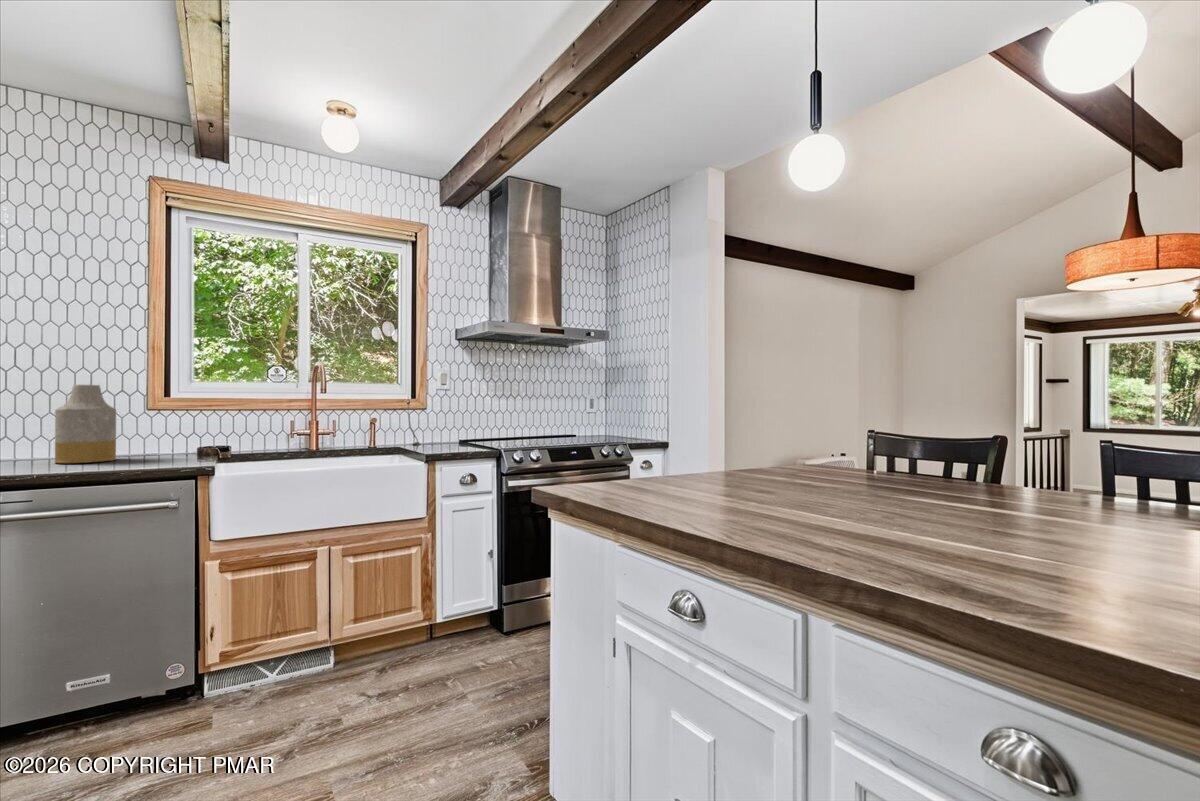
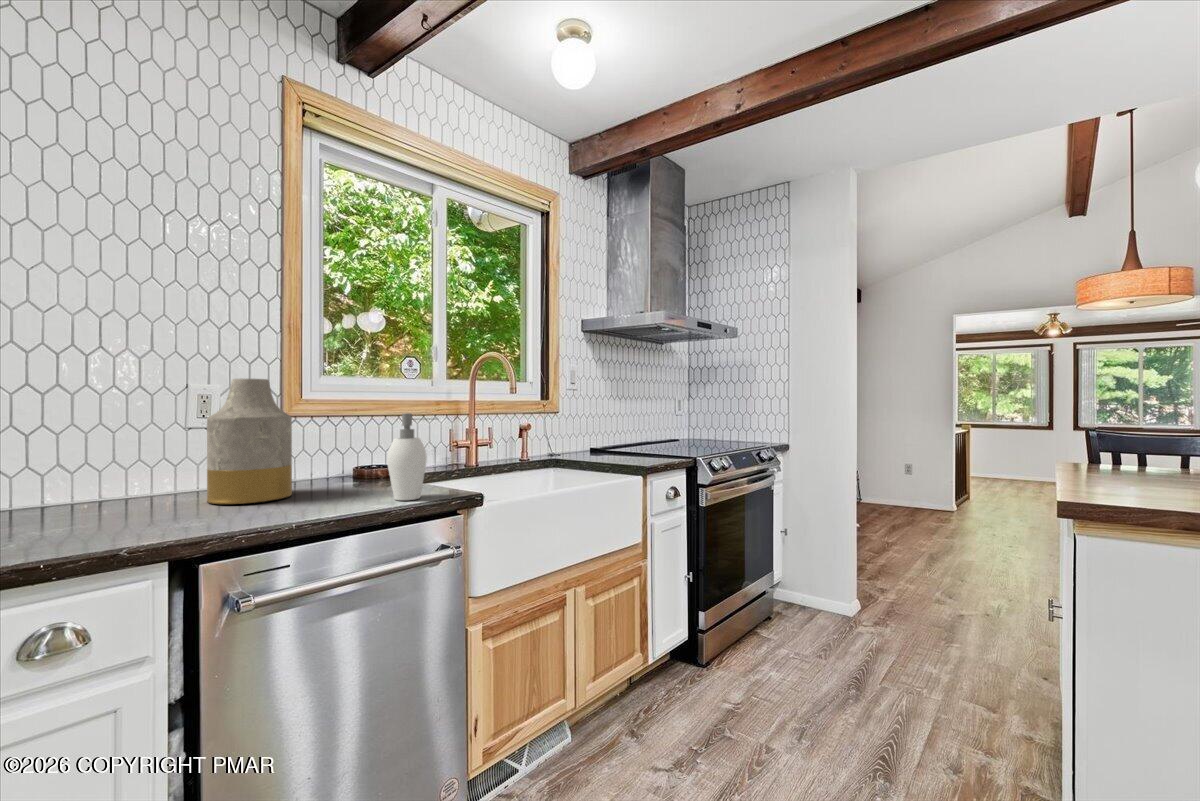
soap dispenser: none [147,407,186,466] -> present [387,413,430,500]

